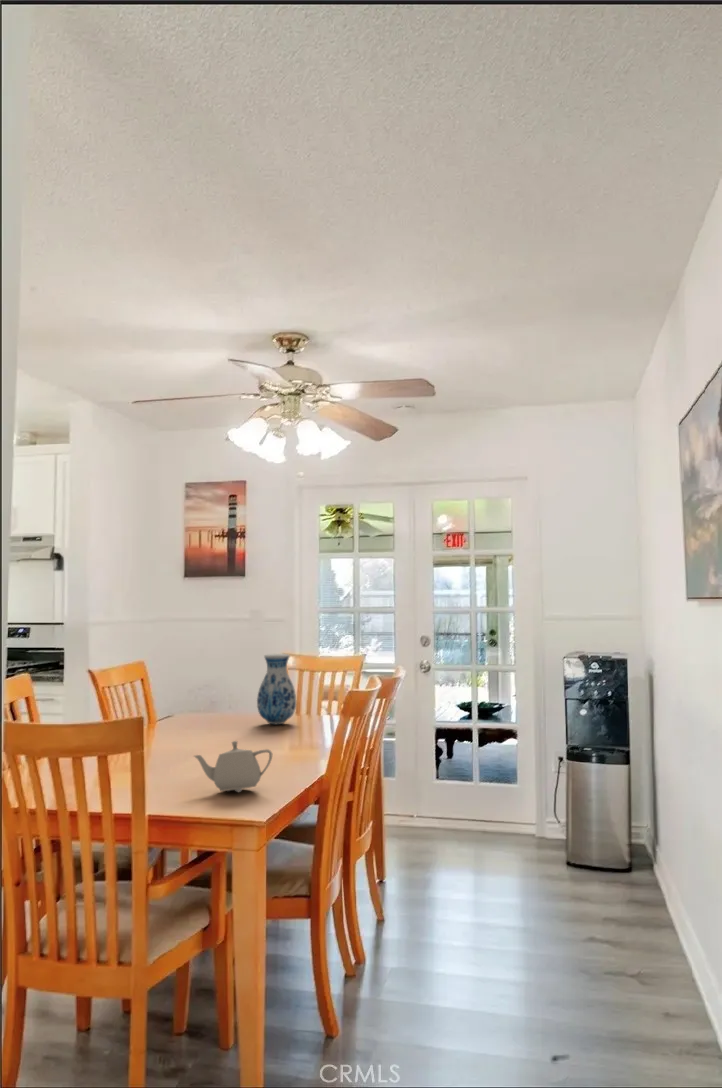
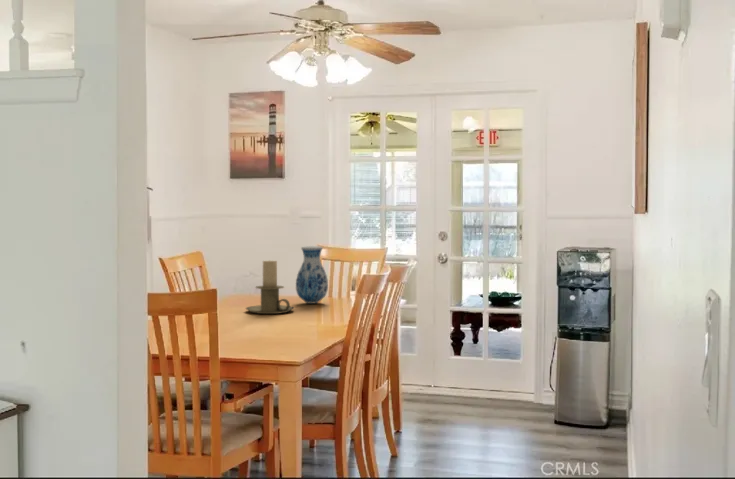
candle holder: none [194,672,255,740] -> present [246,261,294,314]
teapot: present [195,741,273,792] -> none [249,310,307,347]

